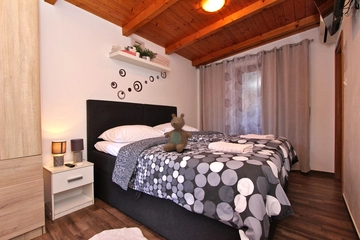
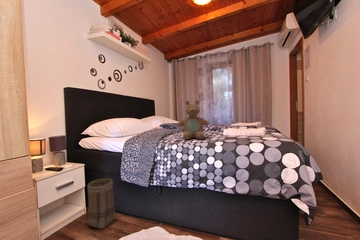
basket: none [89,178,111,220] -> present [88,179,115,229]

